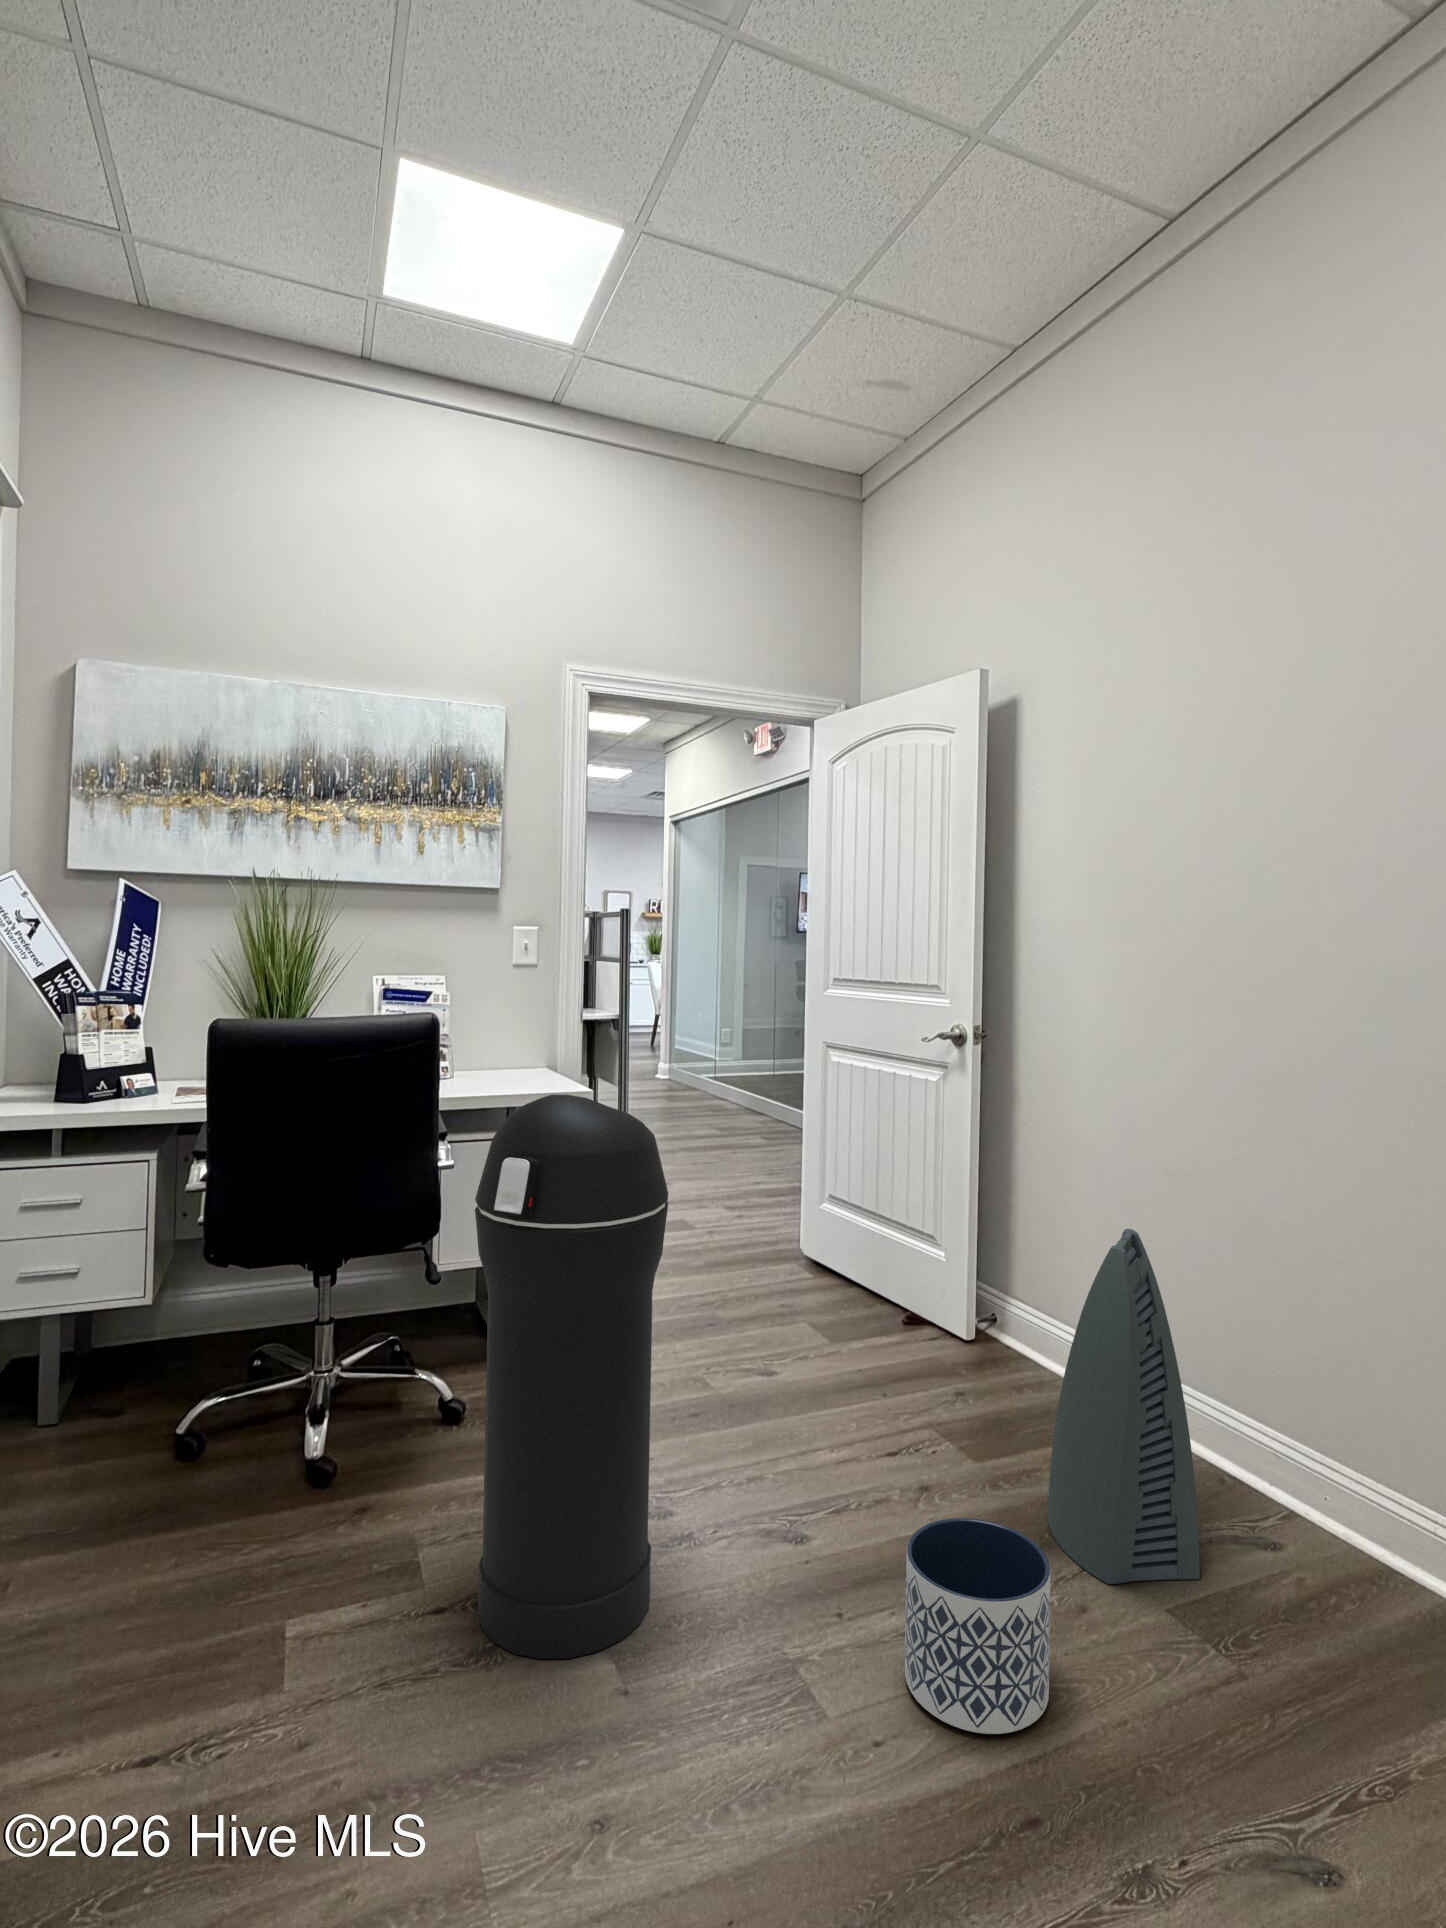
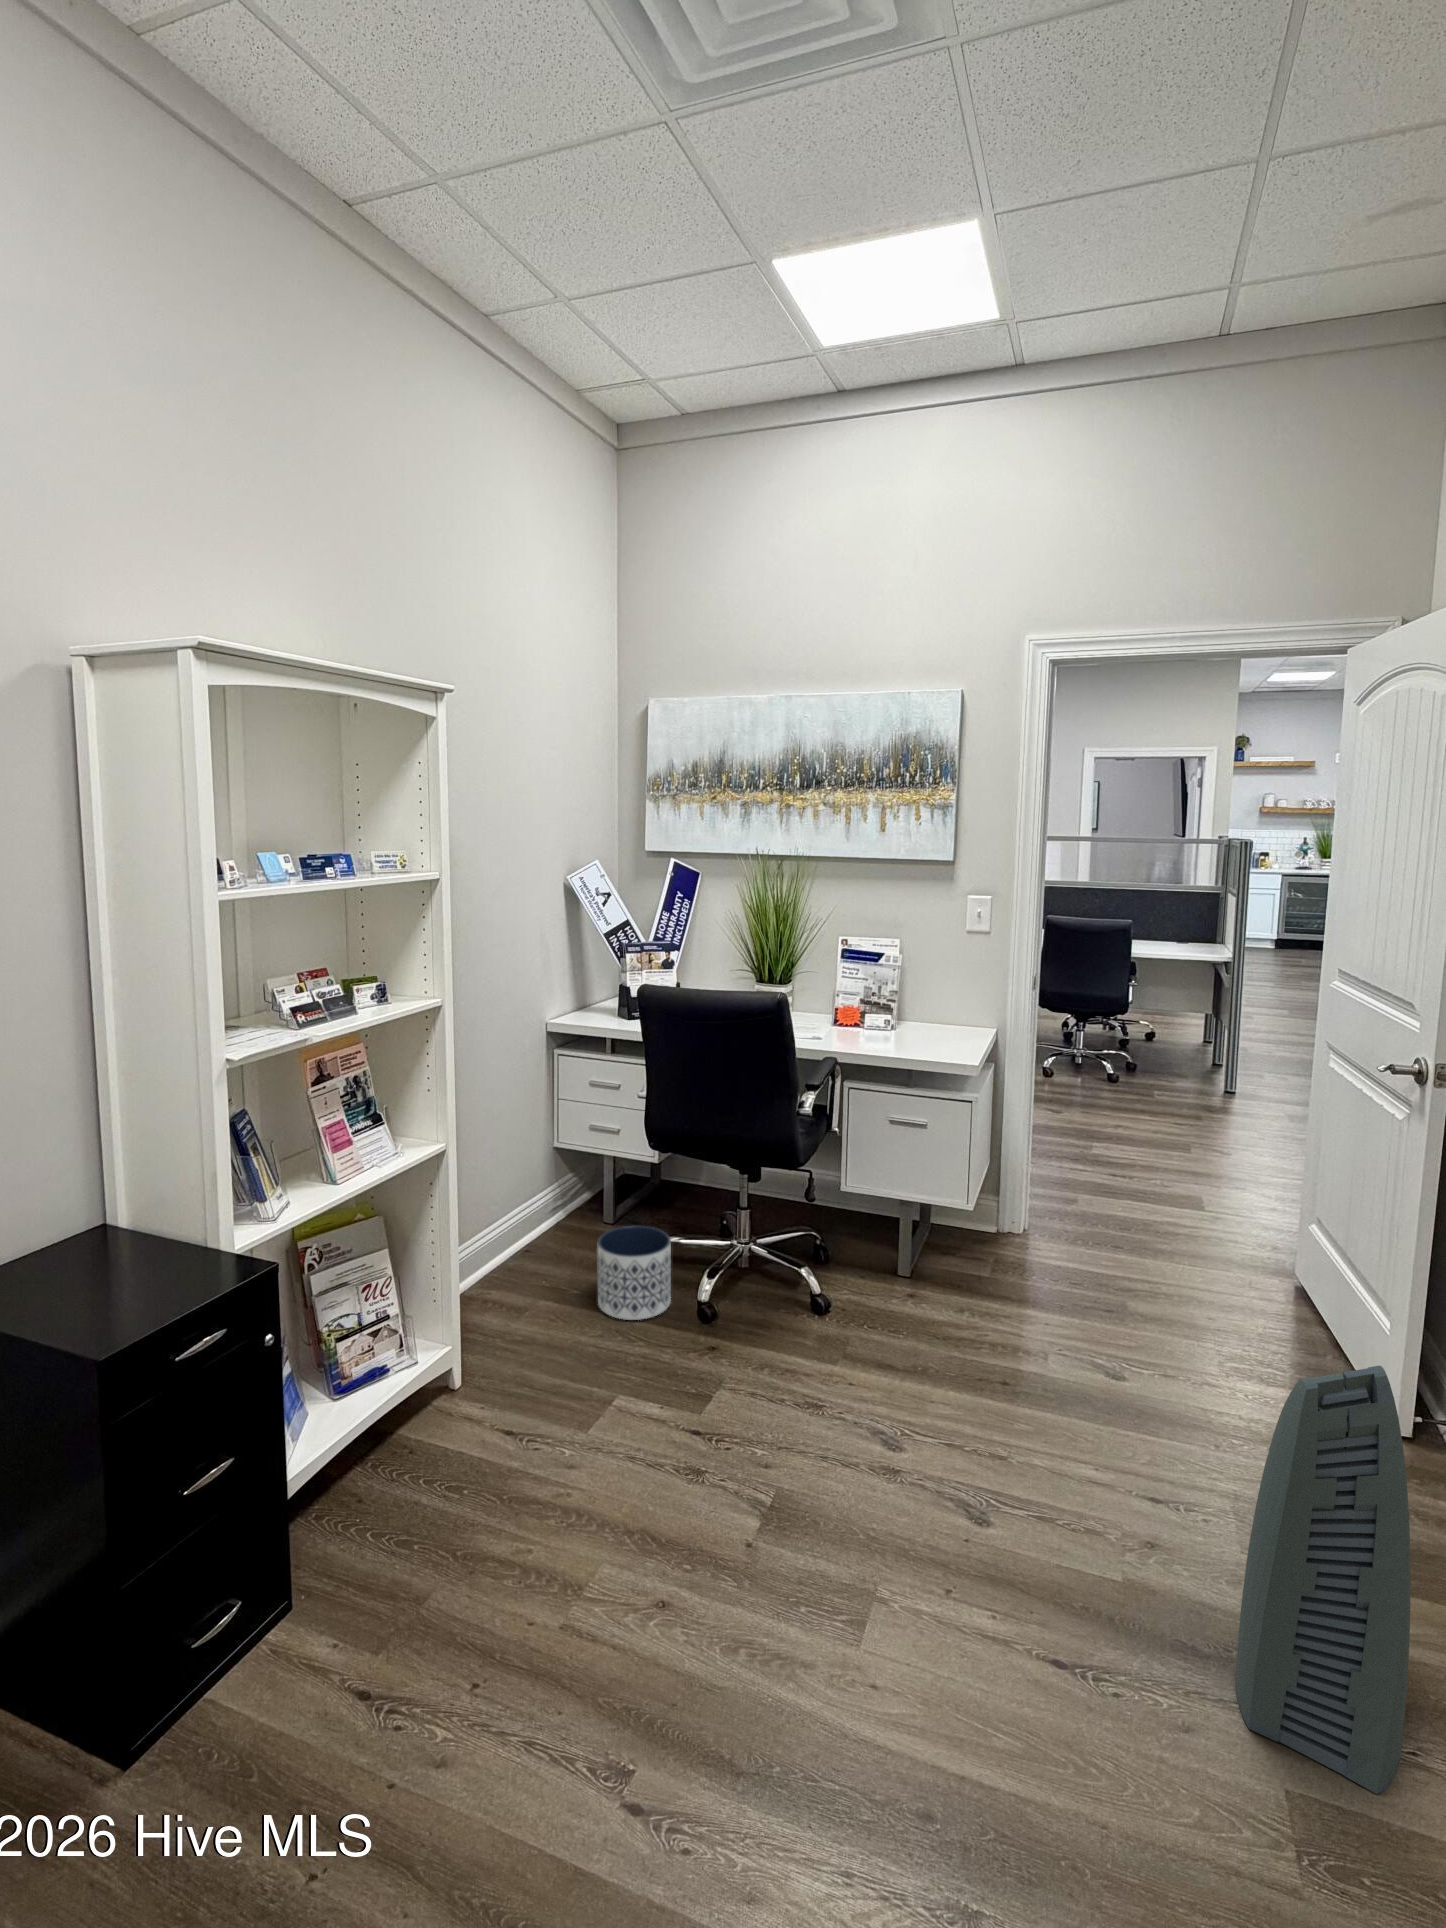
trash can: present [475,1095,668,1659] -> none [688,1089,851,1516]
planter: present [905,1518,1050,1734] -> present [597,1226,671,1320]

